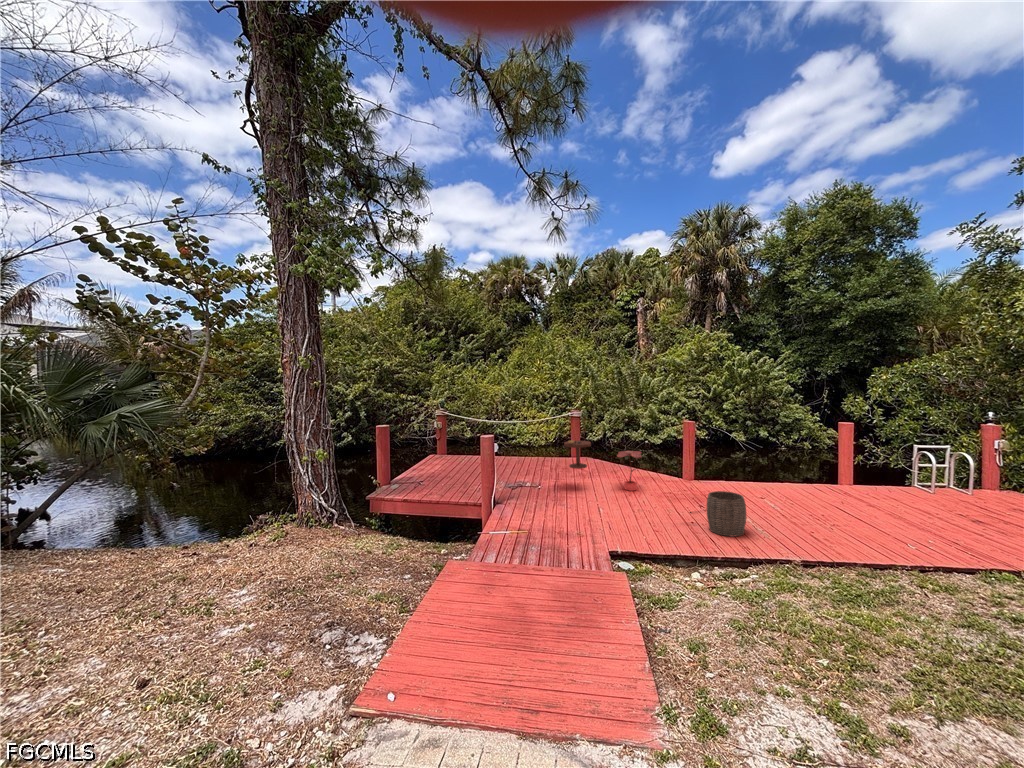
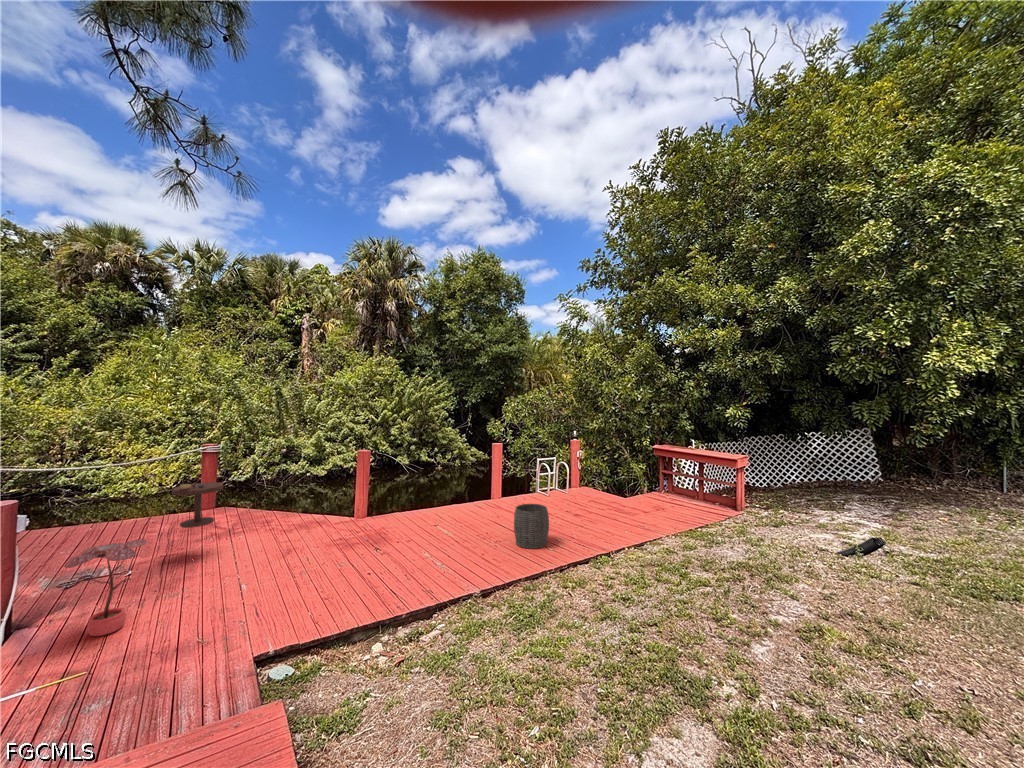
potted plant: present [617,451,642,491] -> present [64,539,147,636]
woven basket: present [707,491,746,537] -> present [514,504,549,549]

